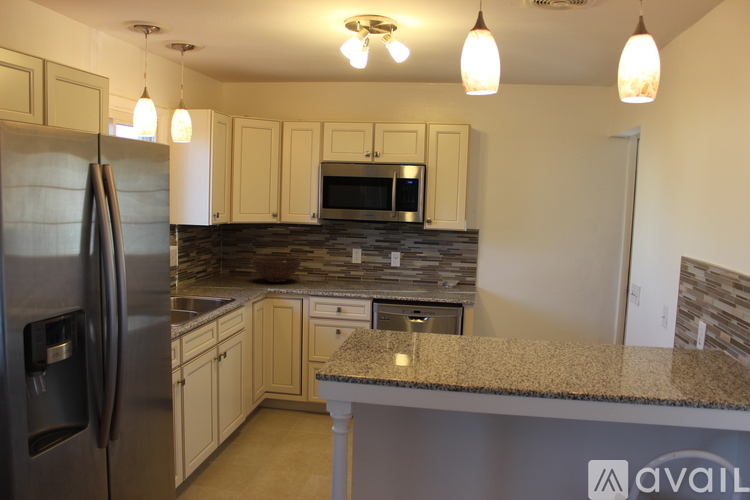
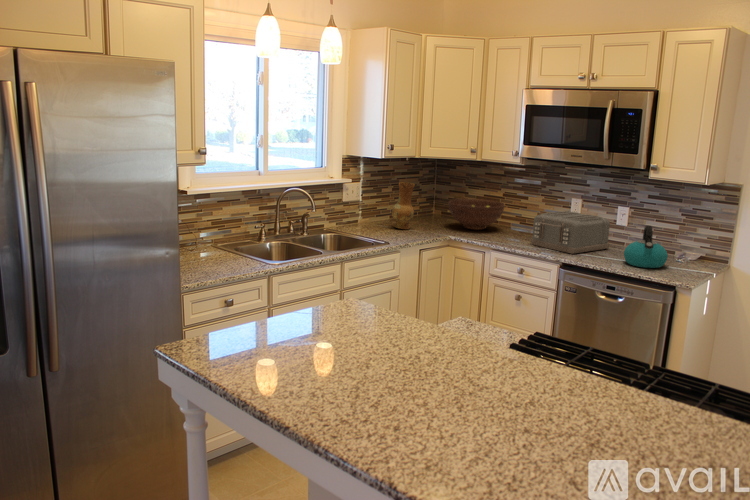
ceramic jug: none [209,246,230,288] -> present [392,182,415,229]
toaster: none [337,259,391,291] -> present [531,211,610,254]
kettle: none [415,263,445,294] -> present [624,226,668,268]

